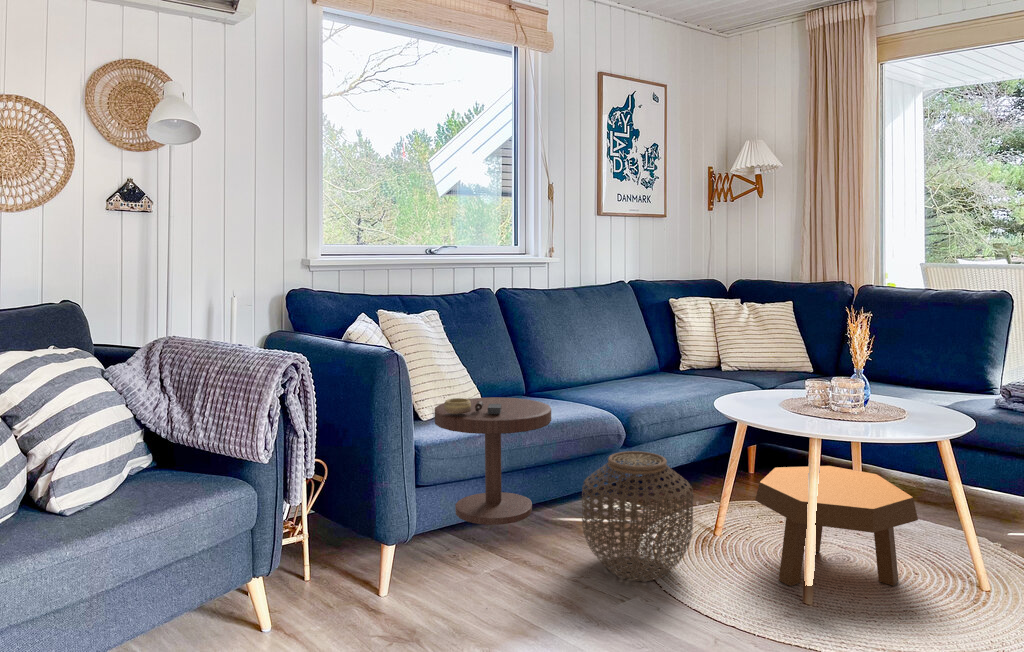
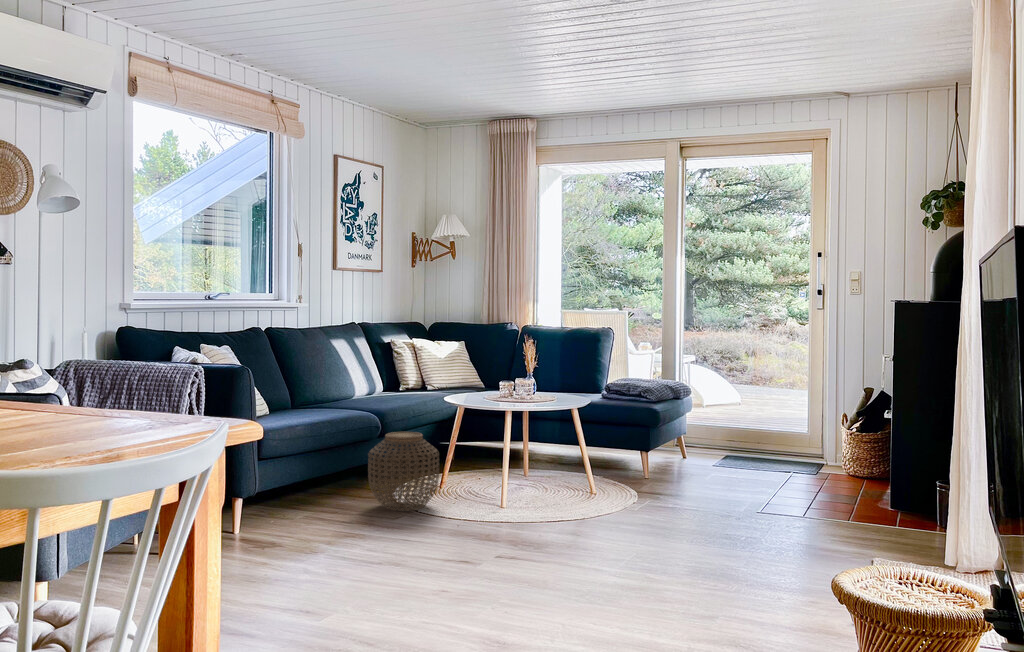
side table: present [435,397,551,525] -> none [289,392,363,529]
footstool: present [755,466,918,586] -> none [473,439,563,505]

